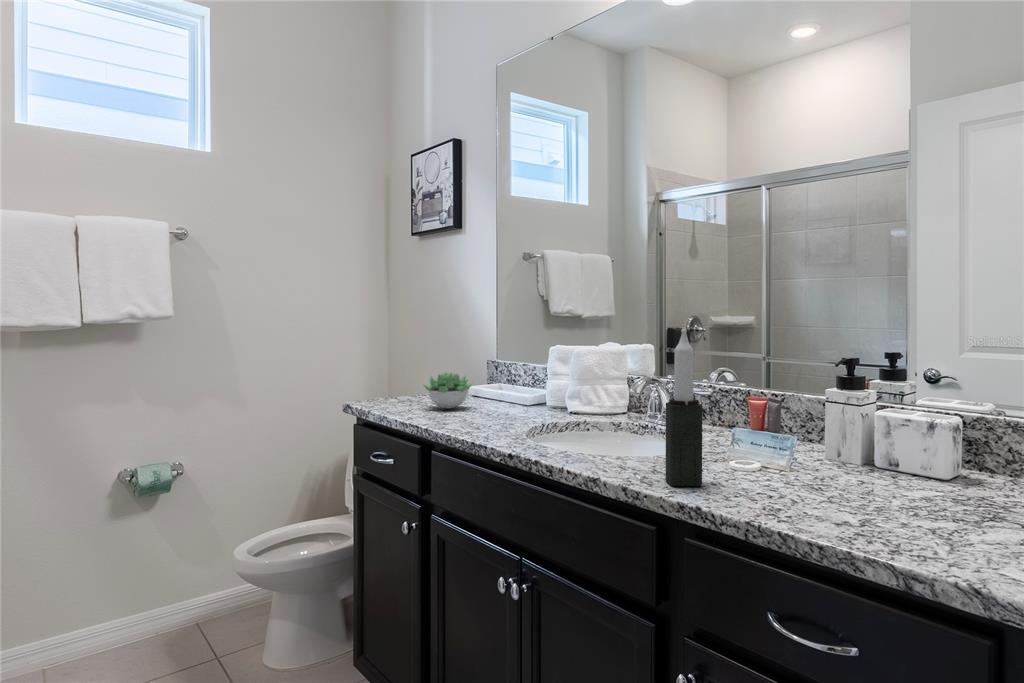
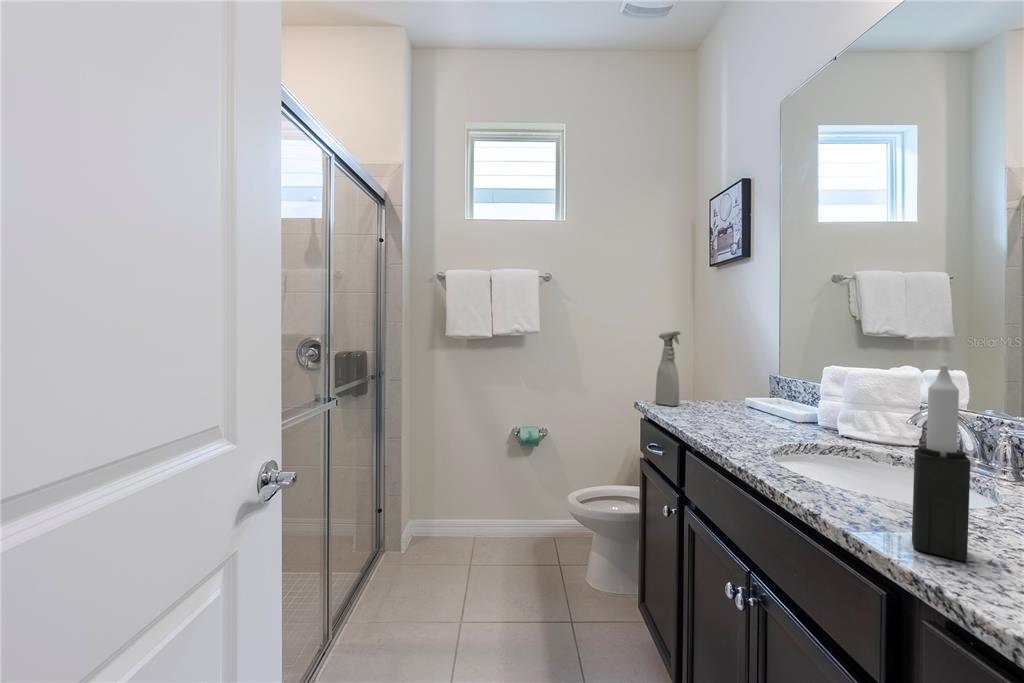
spray bottle: none [374,312,403,405] -> present [655,331,681,406]
succulent plant: present [424,373,473,408] -> none [691,384,740,415]

